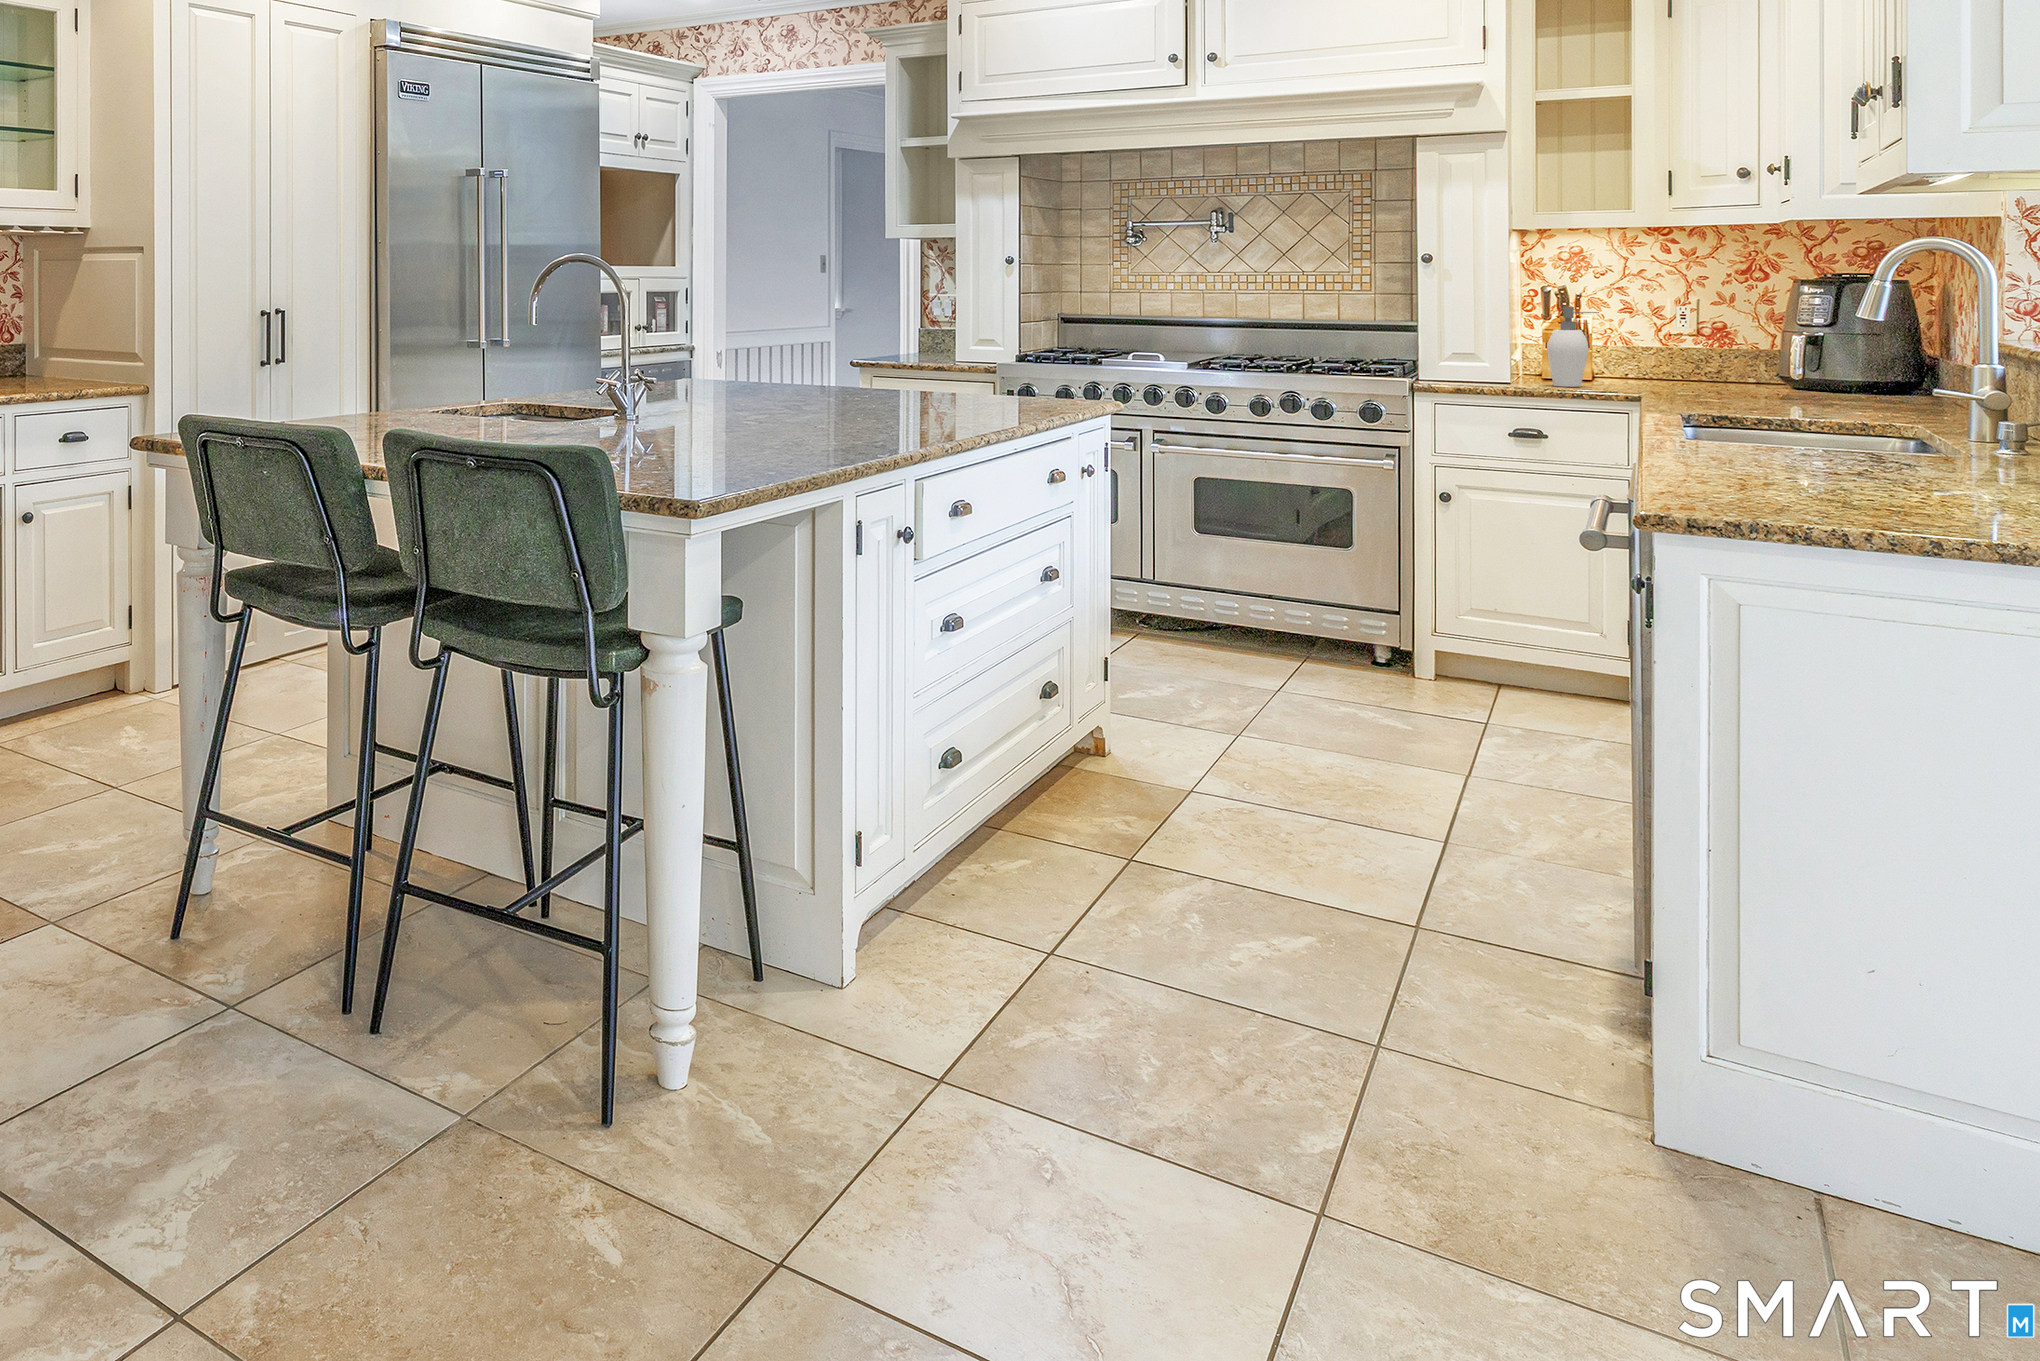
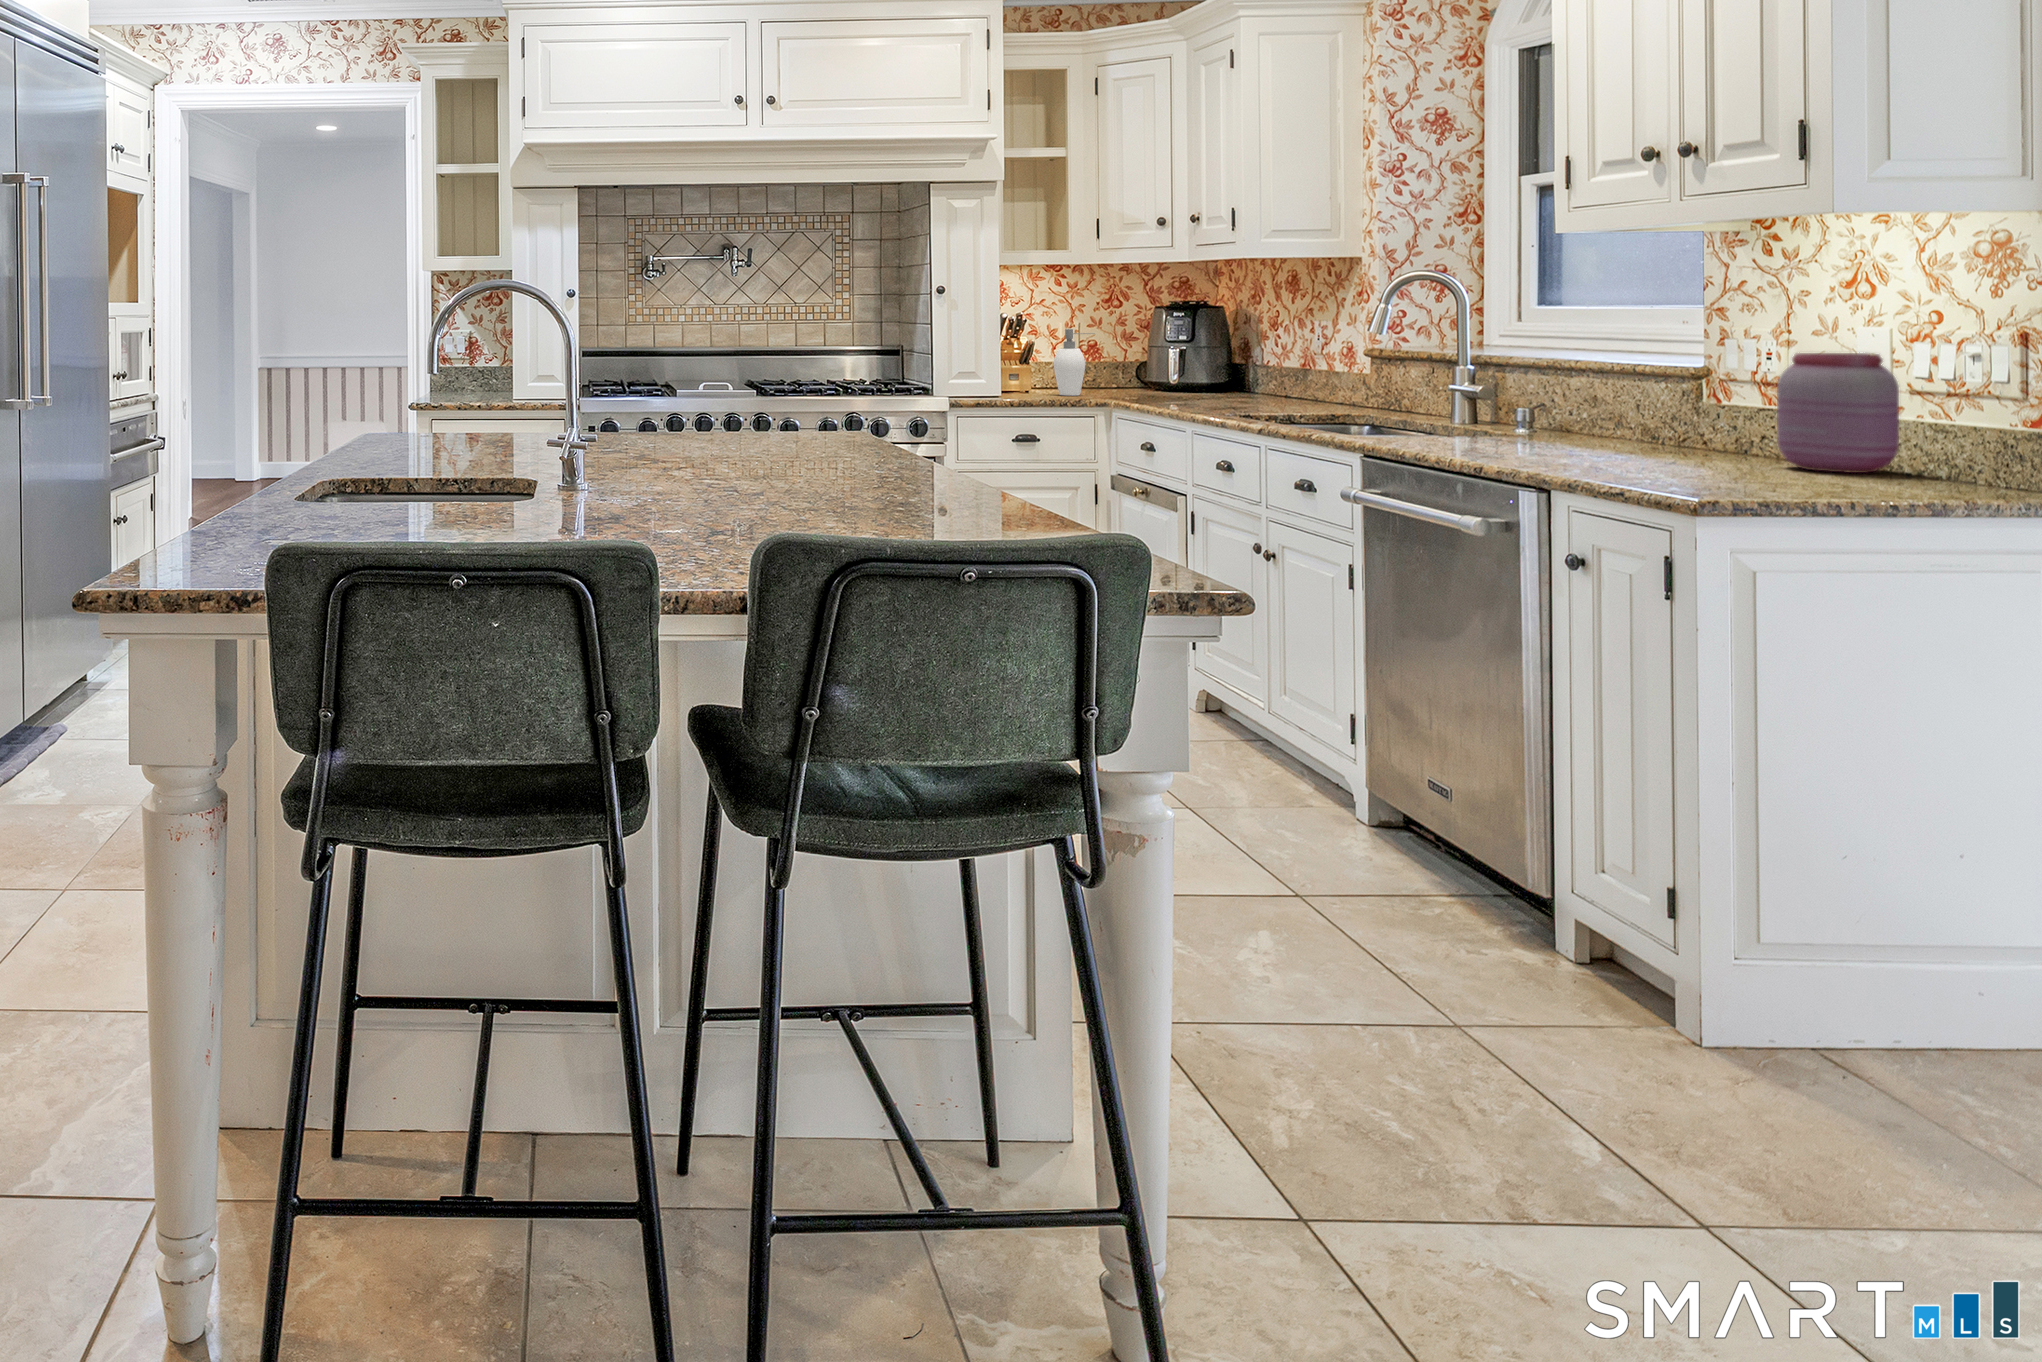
jar: none [1795,348,1928,491] -> present [1777,353,1899,473]

